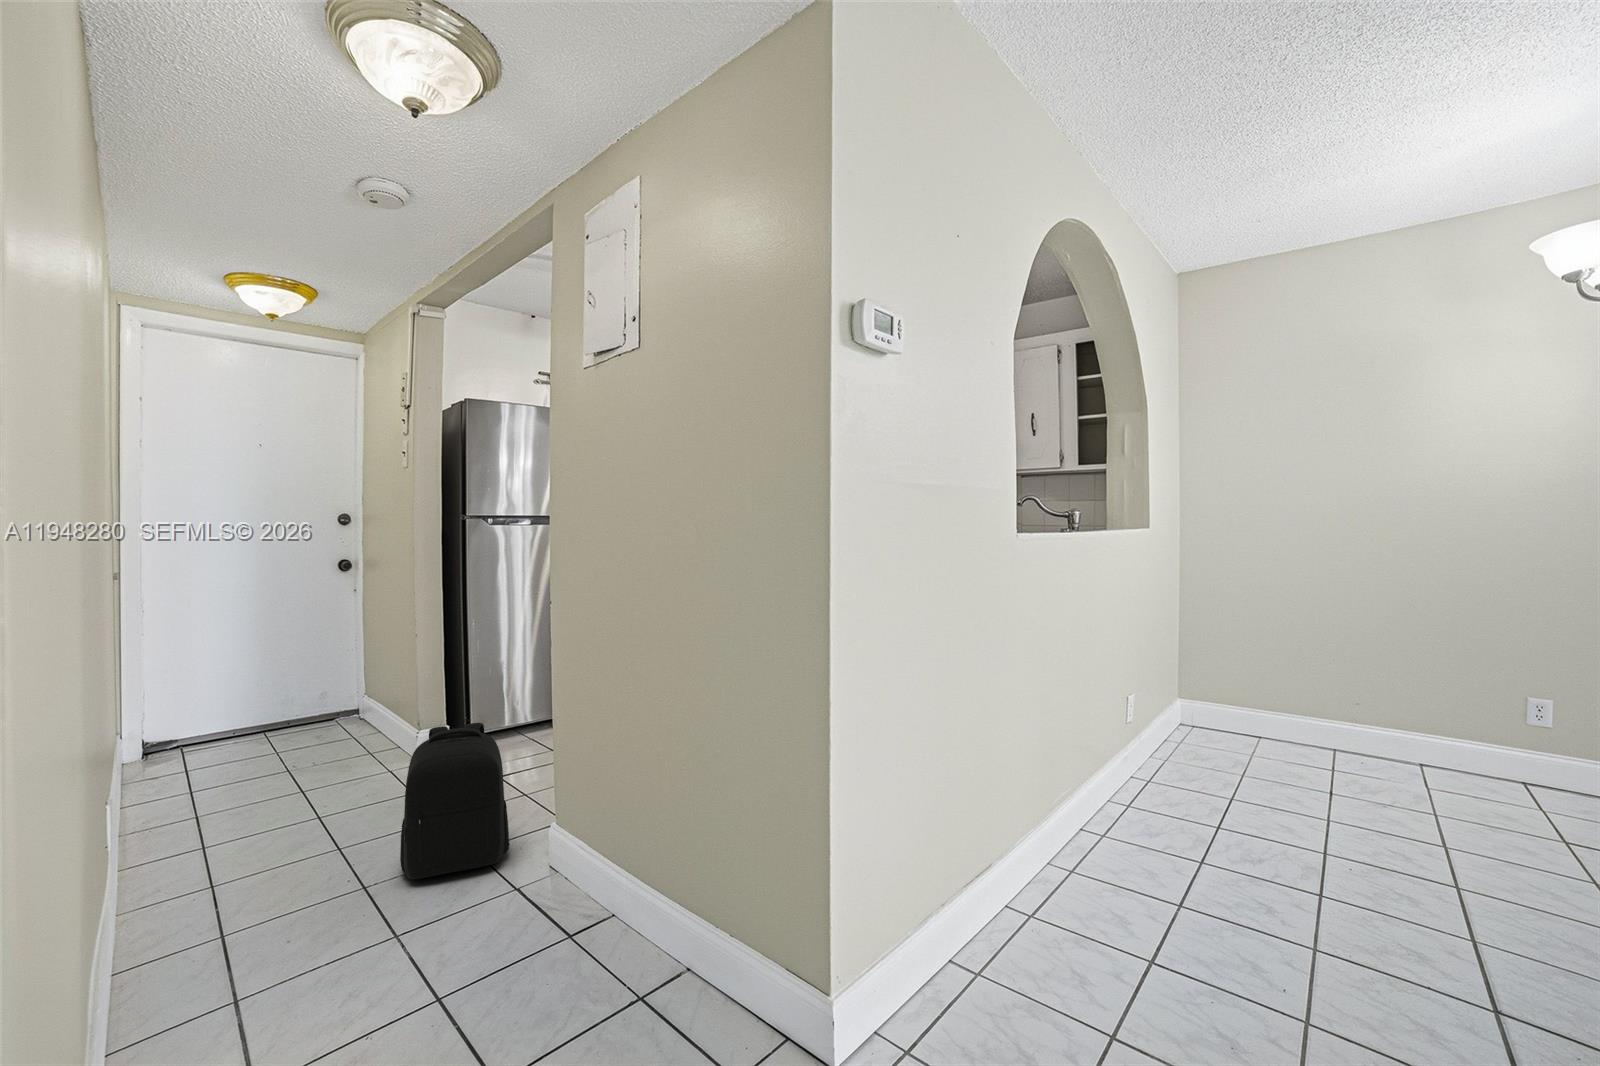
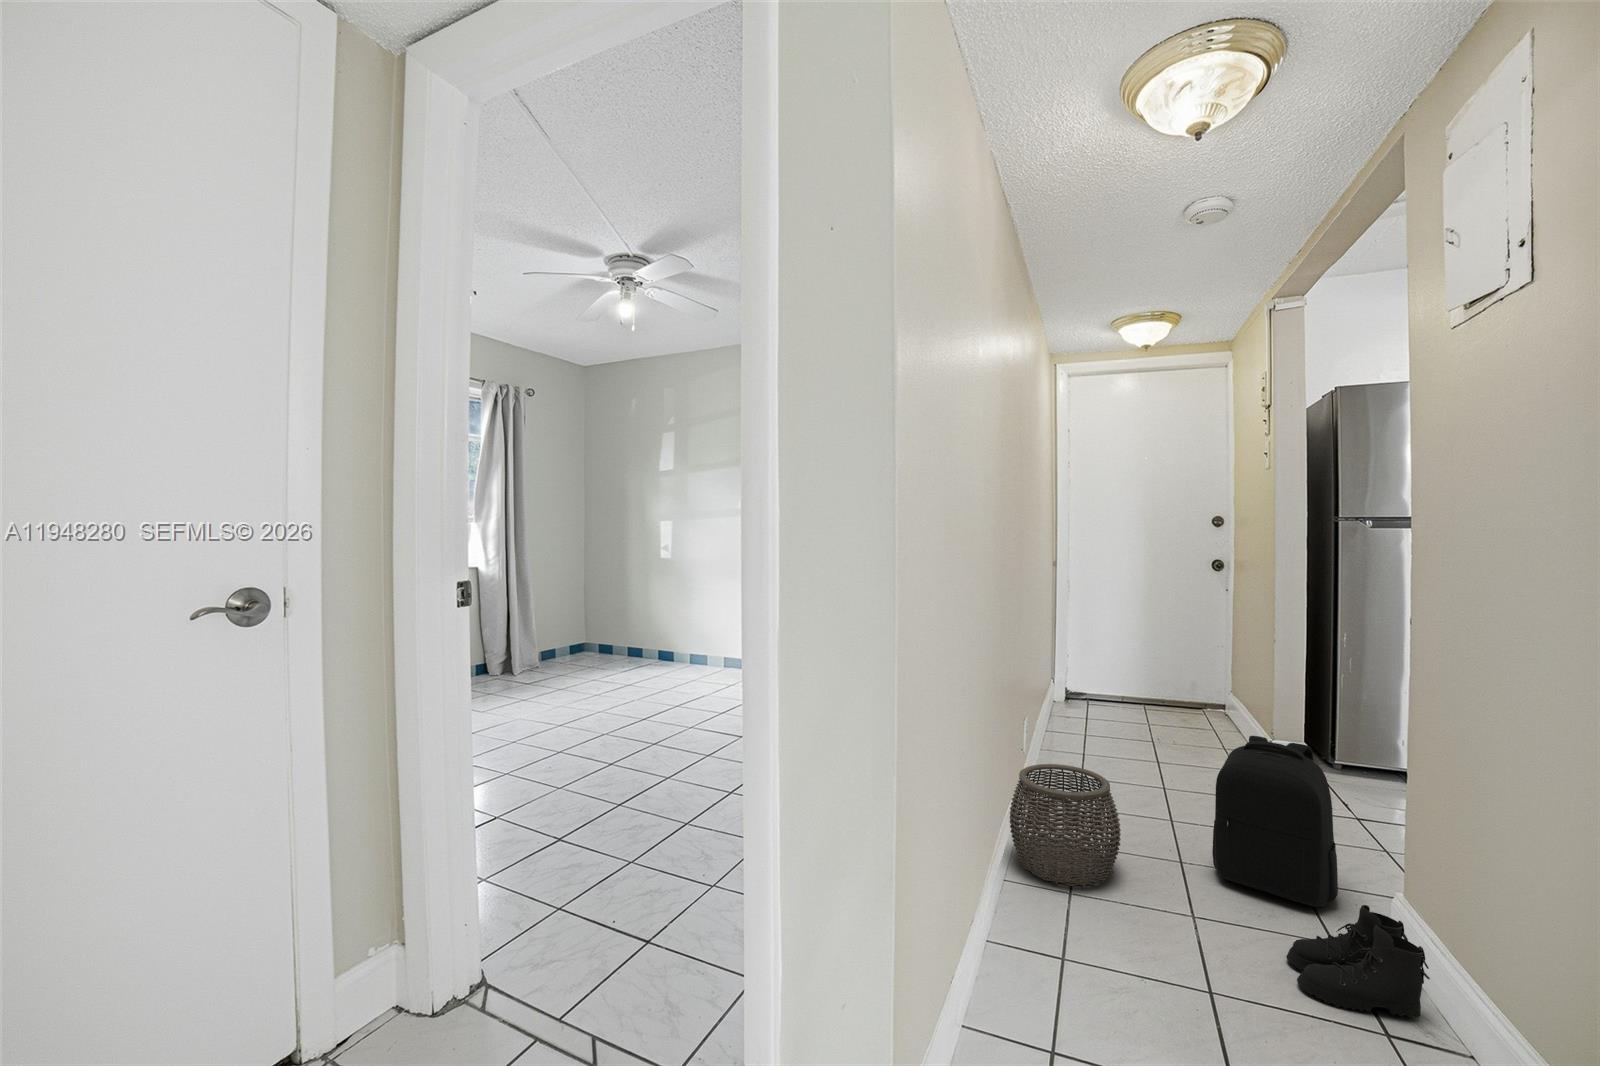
woven basket: none [126,828,306,1002] -> present [1009,764,1121,887]
boots: none [489,839,591,939] -> present [1286,905,1430,1018]

